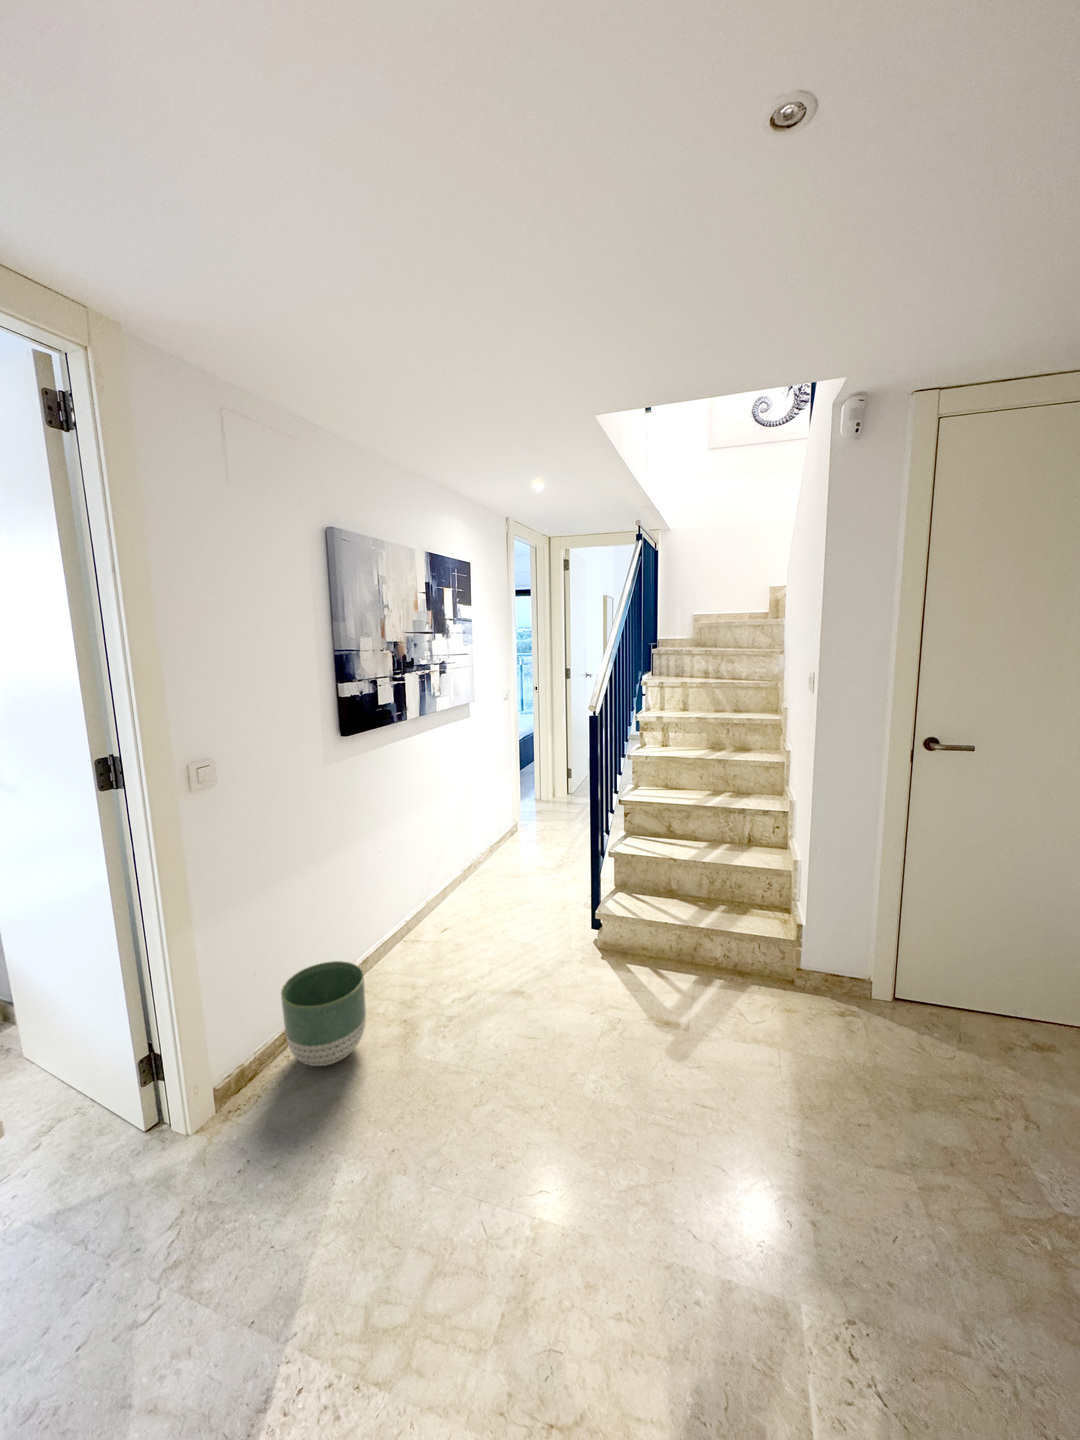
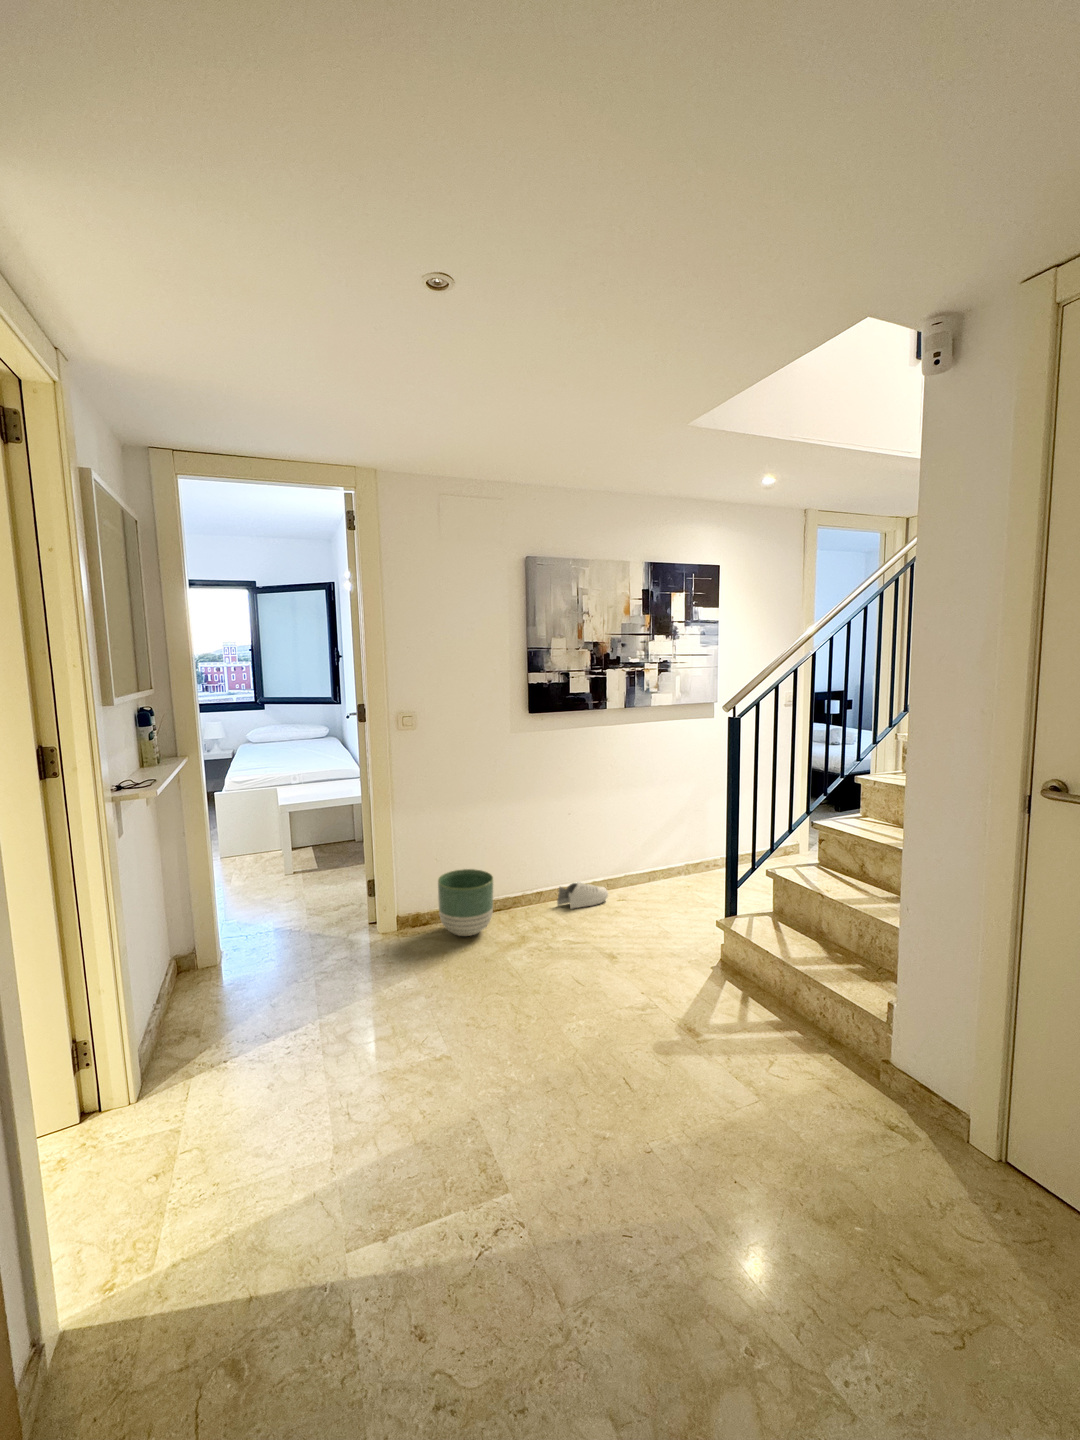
shoe: none [389,922,431,965] -> present [557,882,608,909]

